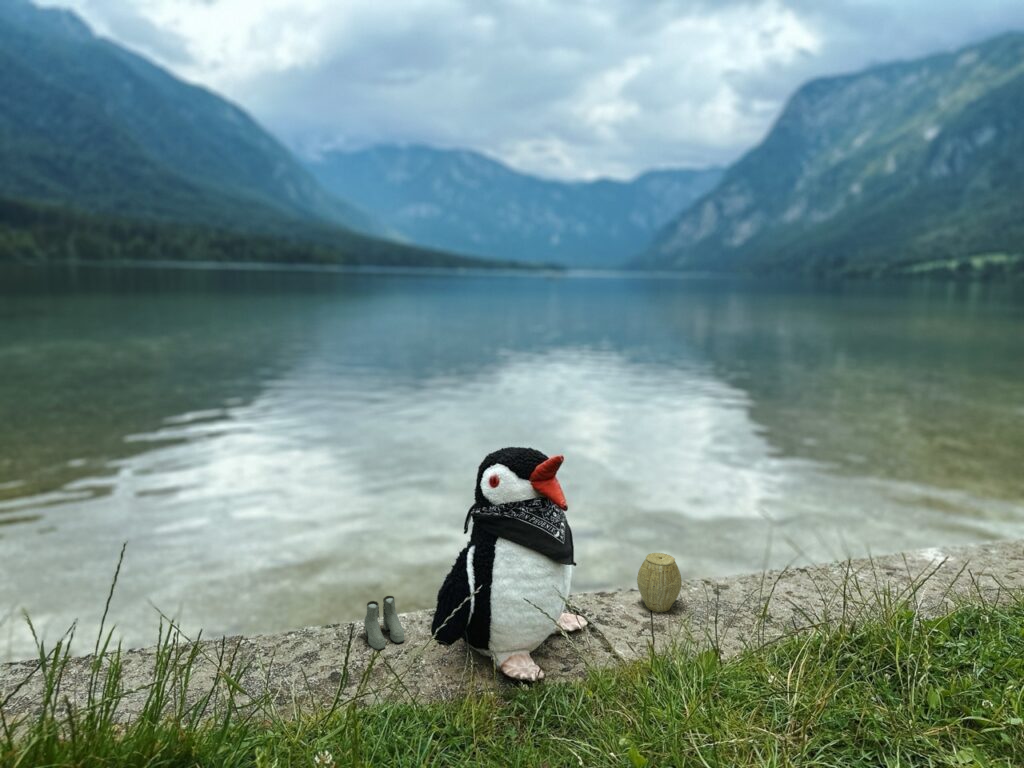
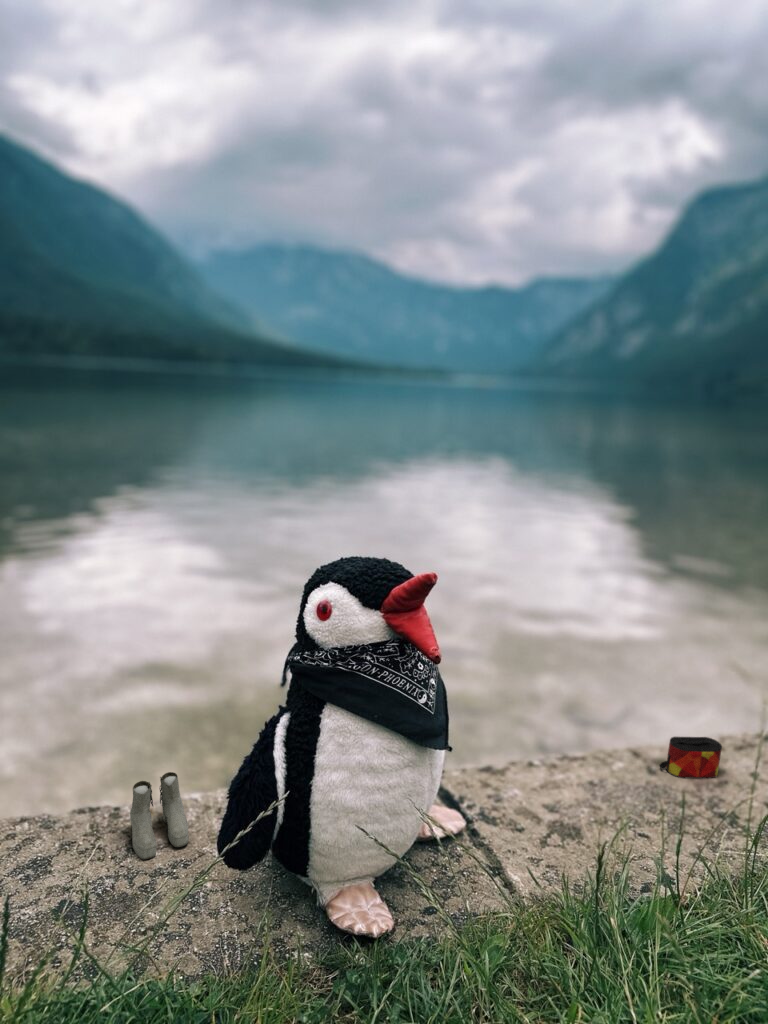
woven basket: present [637,553,682,612] -> none [540,716,605,804]
bag: none [723,566,765,595] -> present [660,737,722,778]

